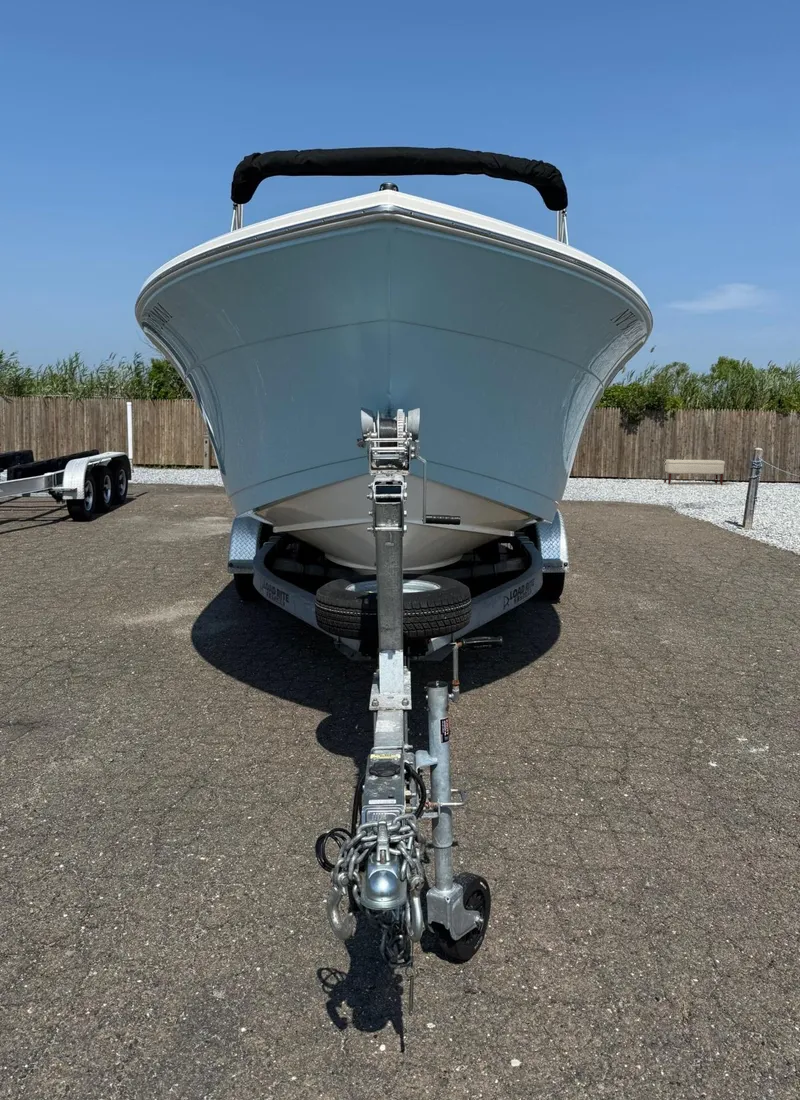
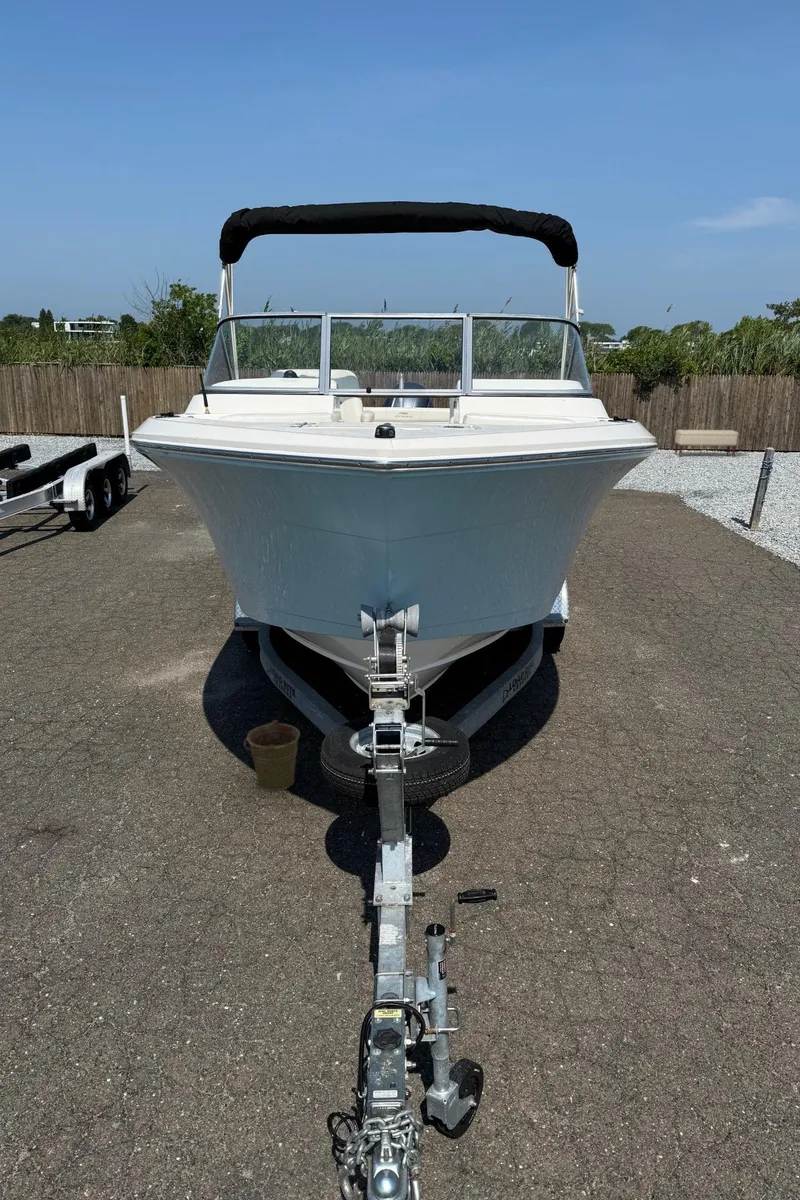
bucket: none [233,628,292,698] -> present [244,720,300,791]

